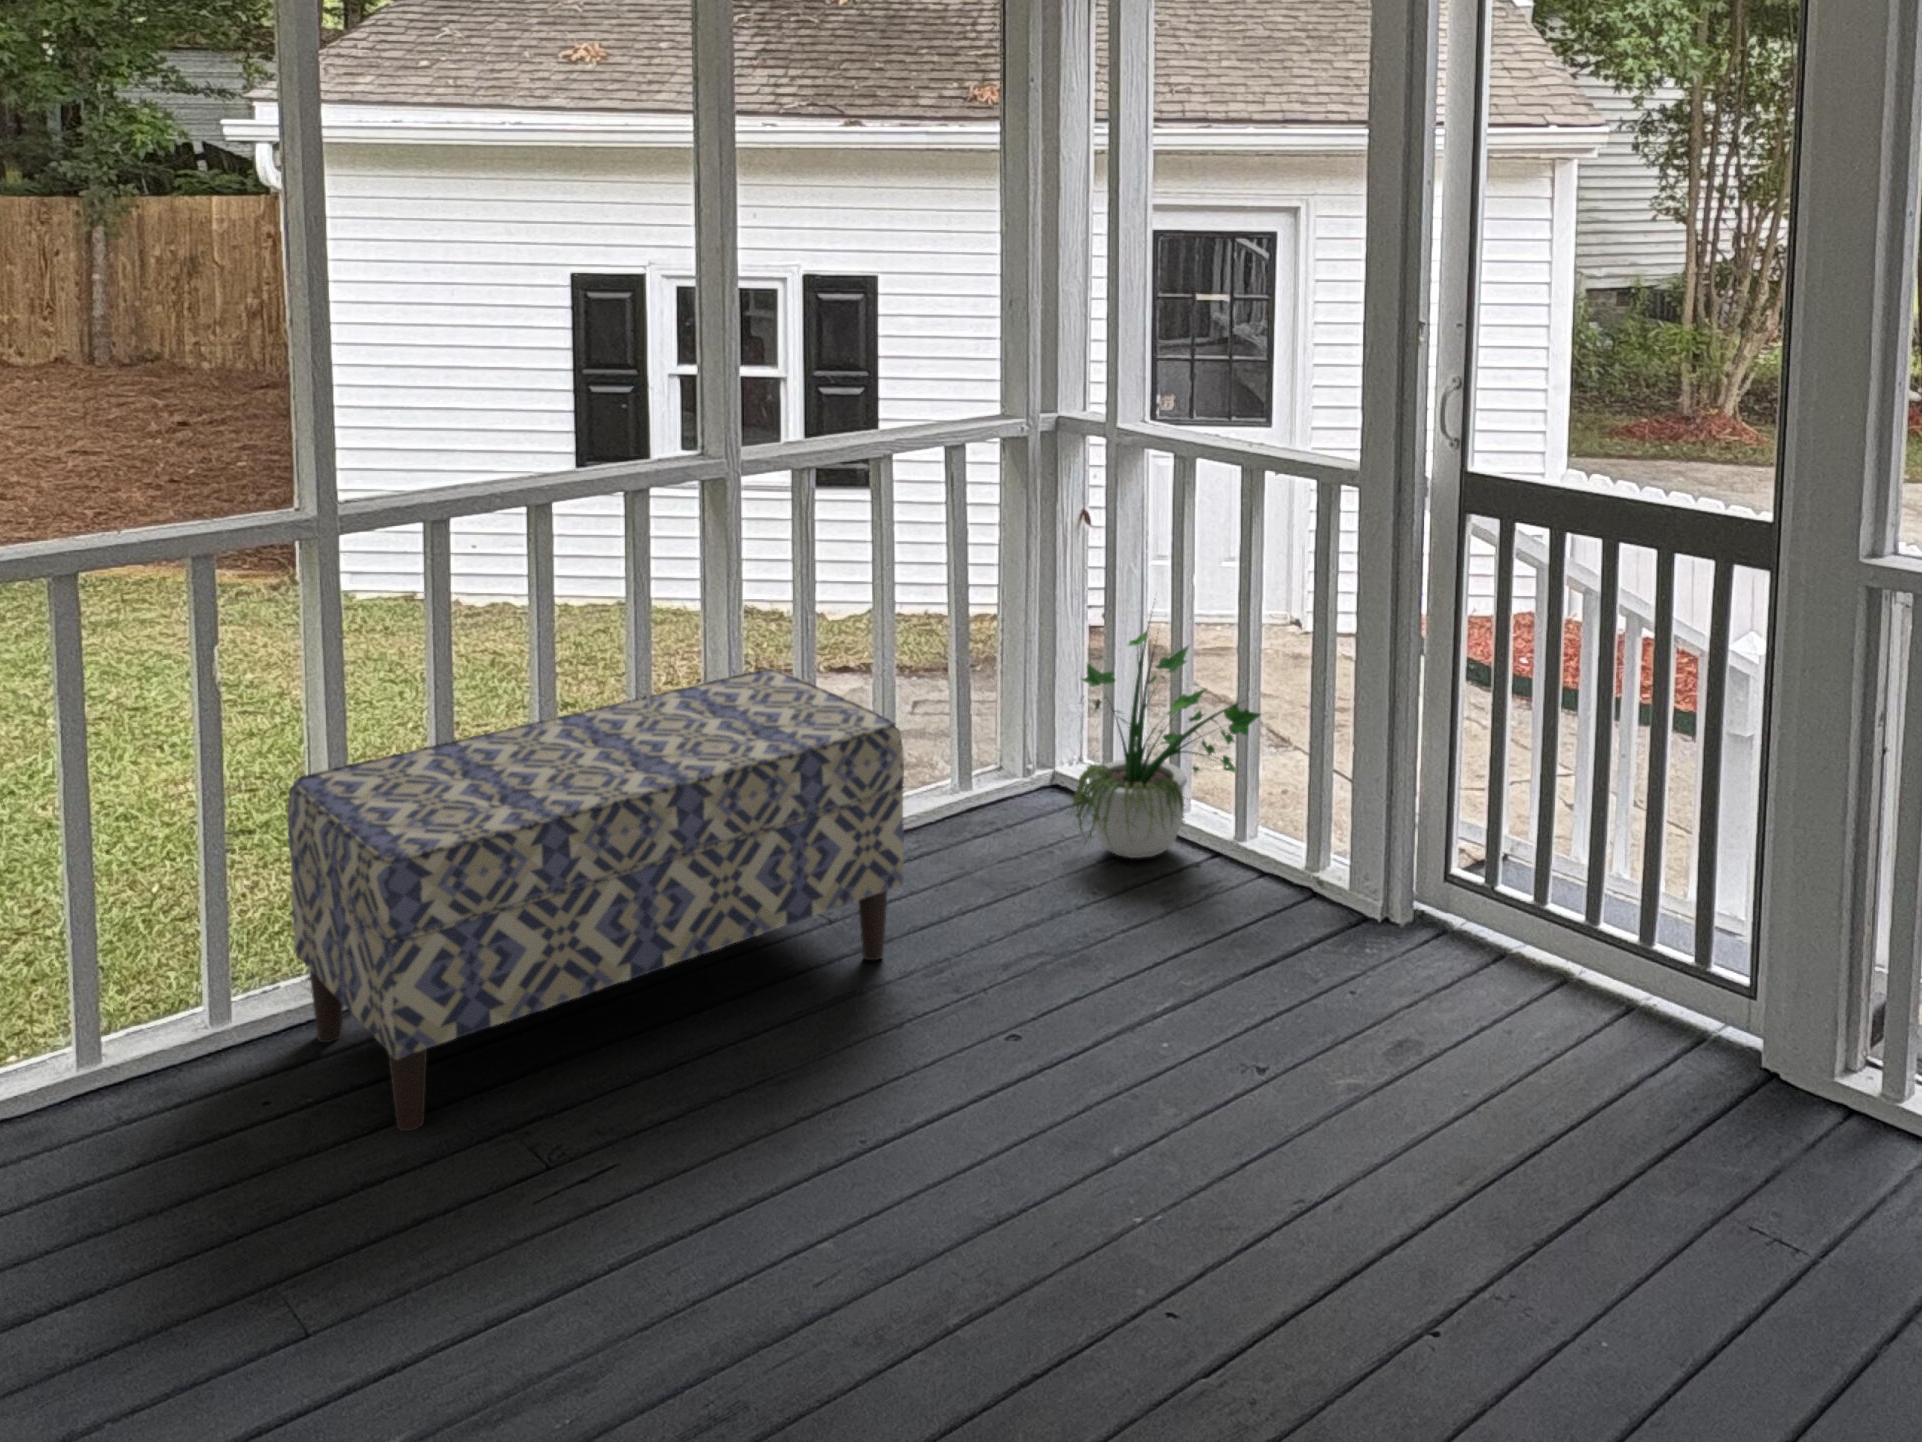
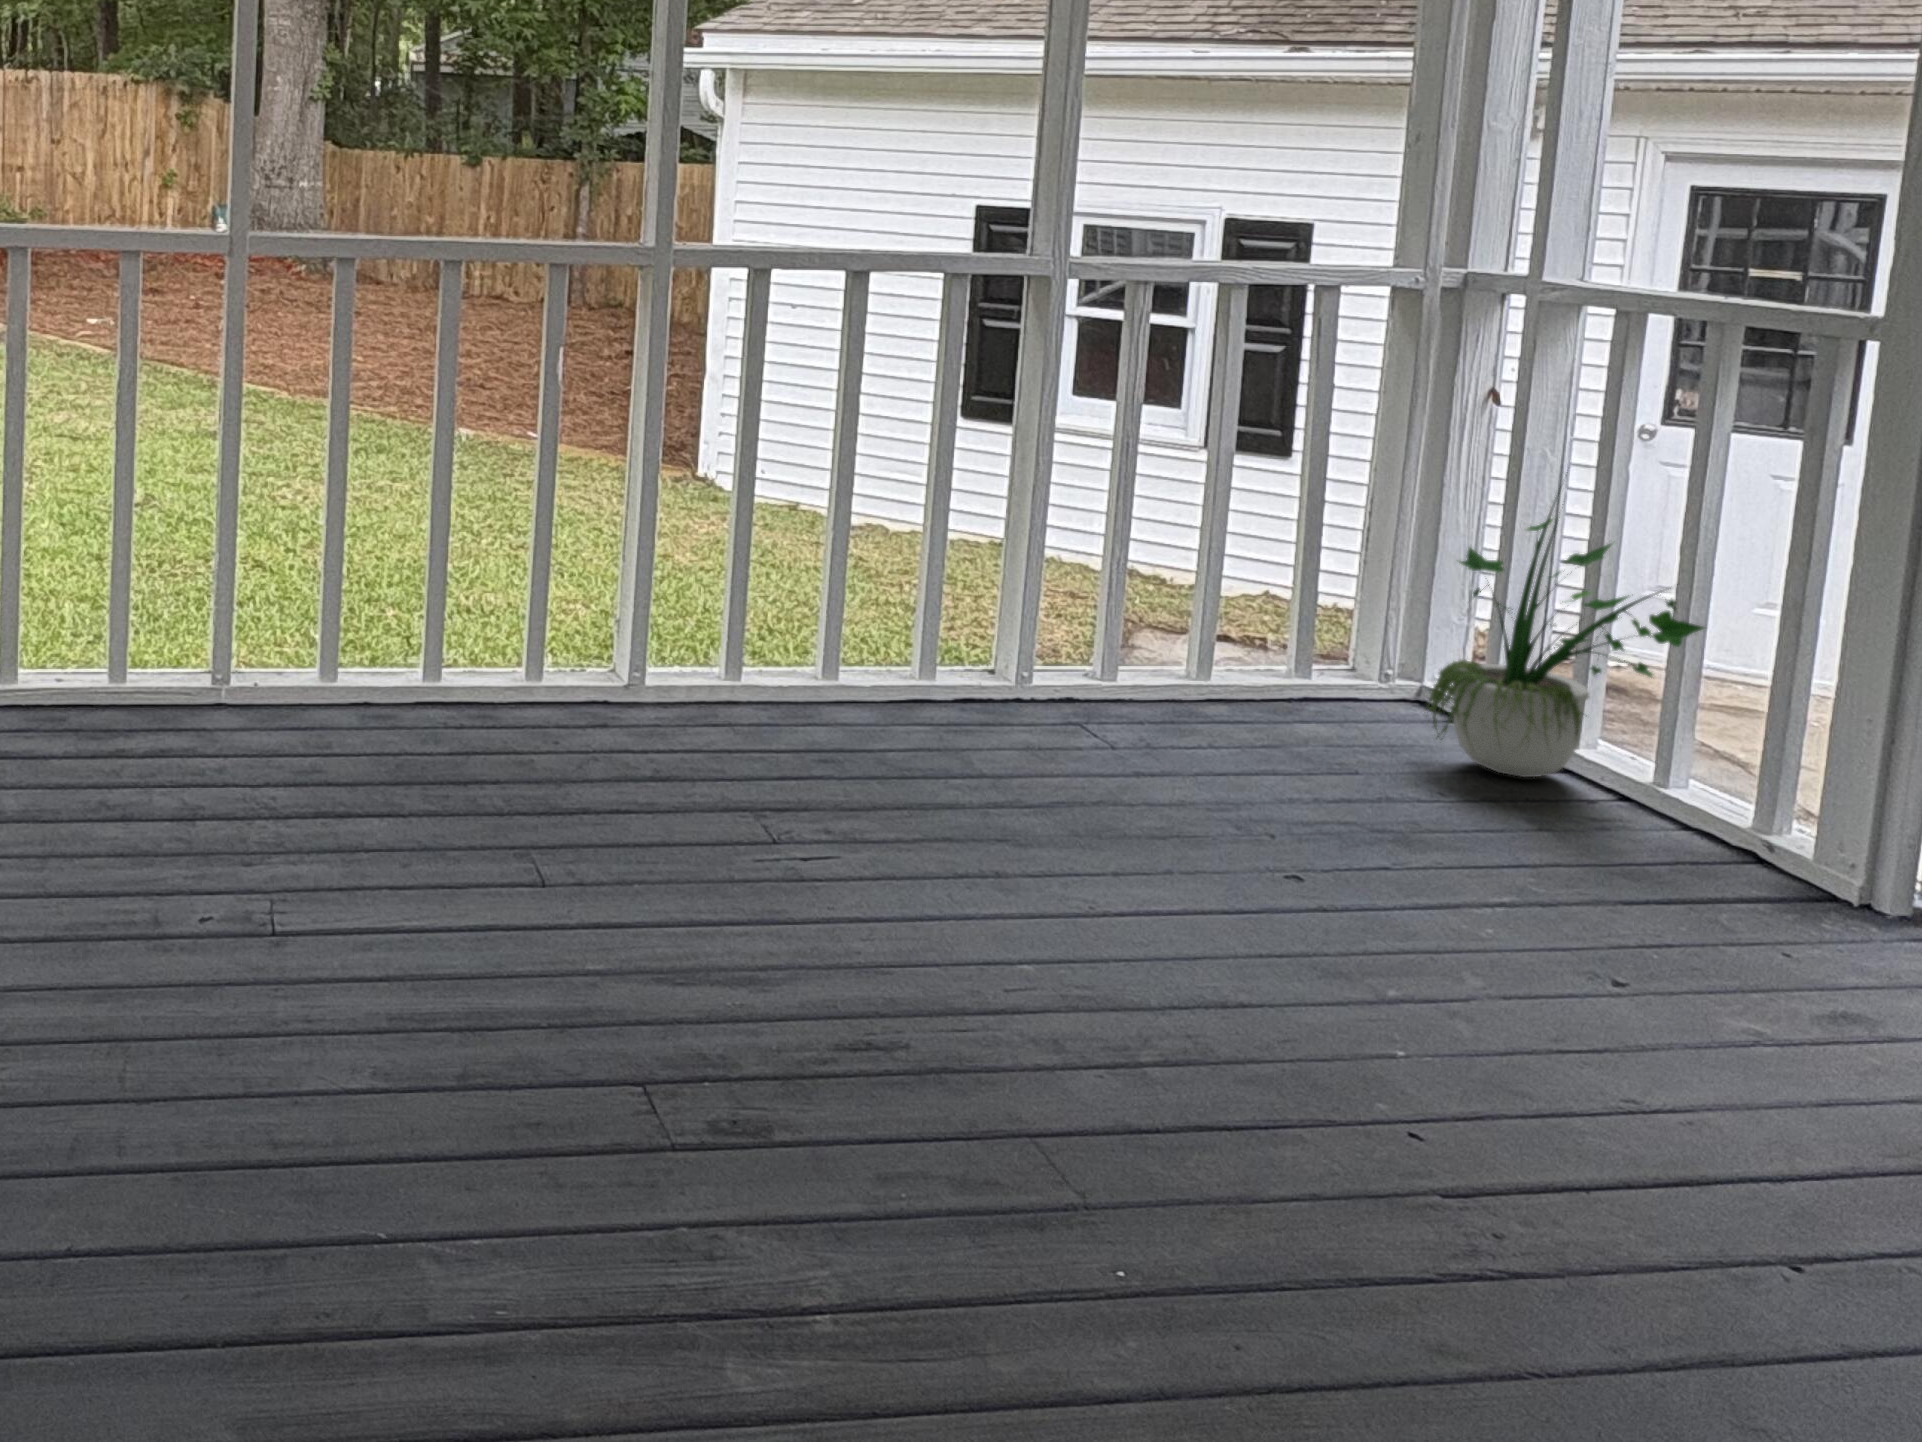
bench: present [287,669,904,1131] -> none [595,466,1203,779]

